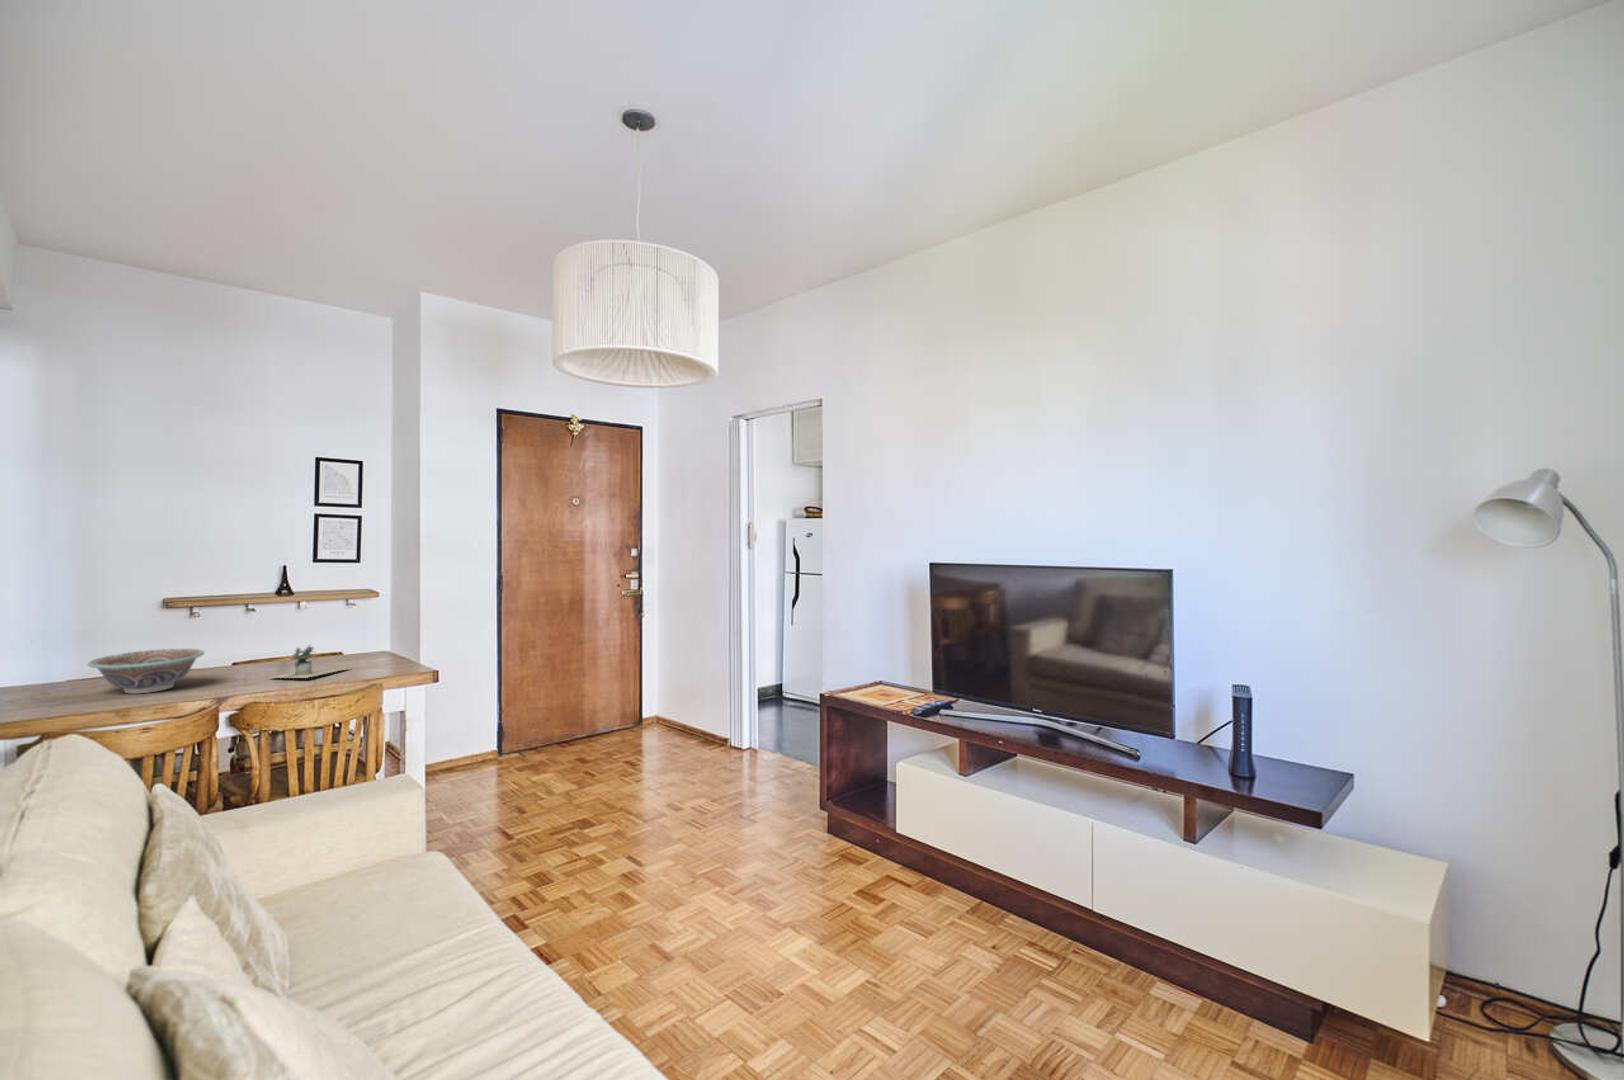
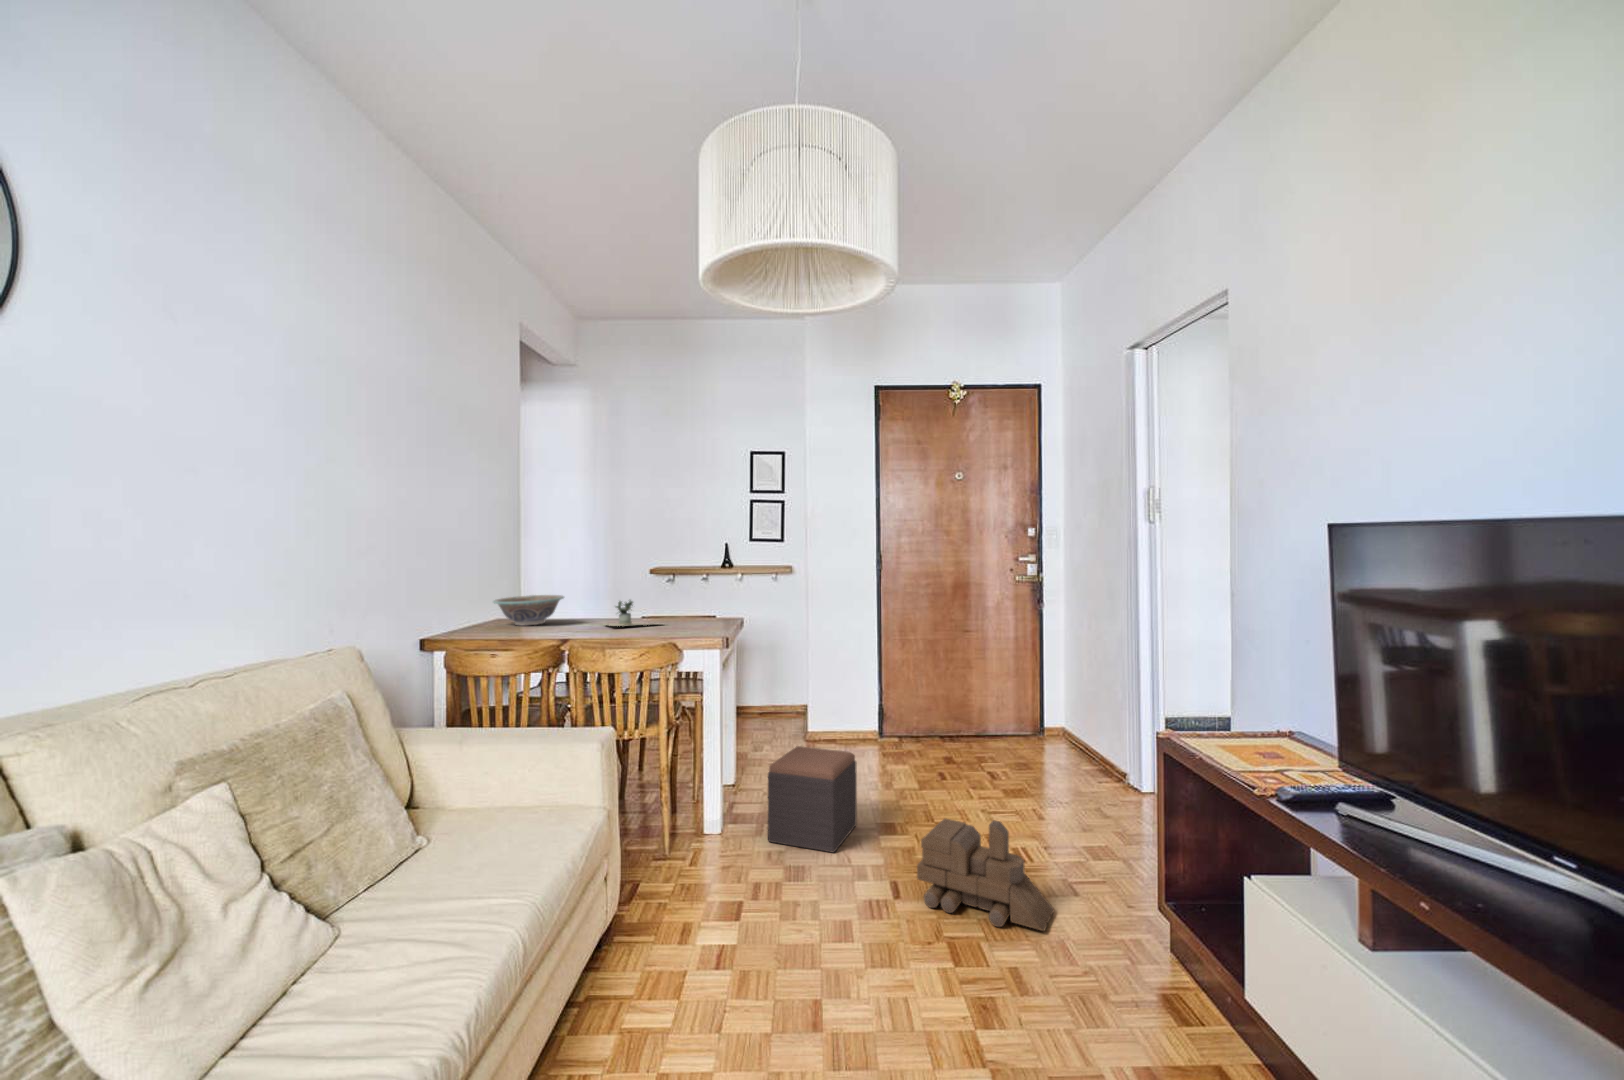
footstool: none [495,764,567,864] -> present [768,746,857,853]
toy train: none [661,782,759,861] -> present [917,819,1054,931]

